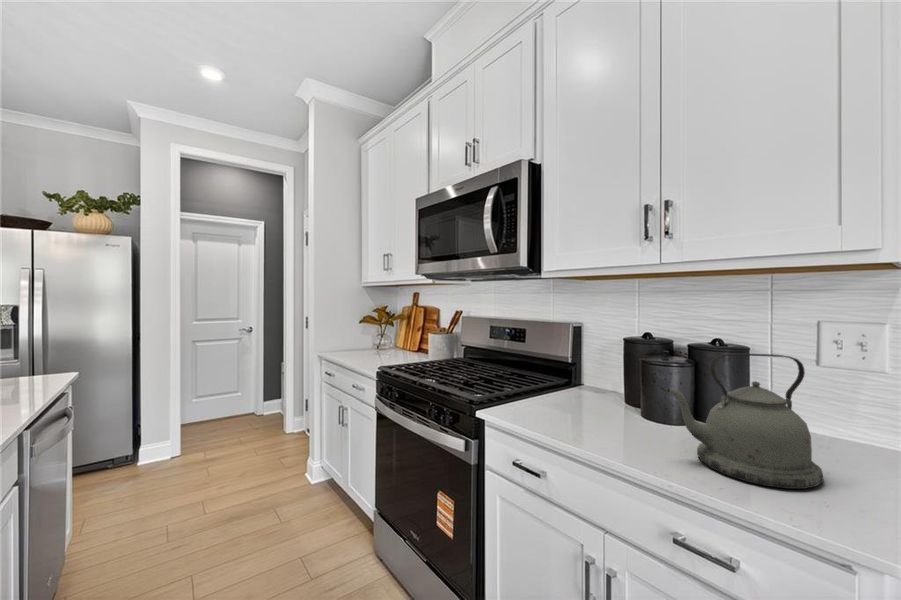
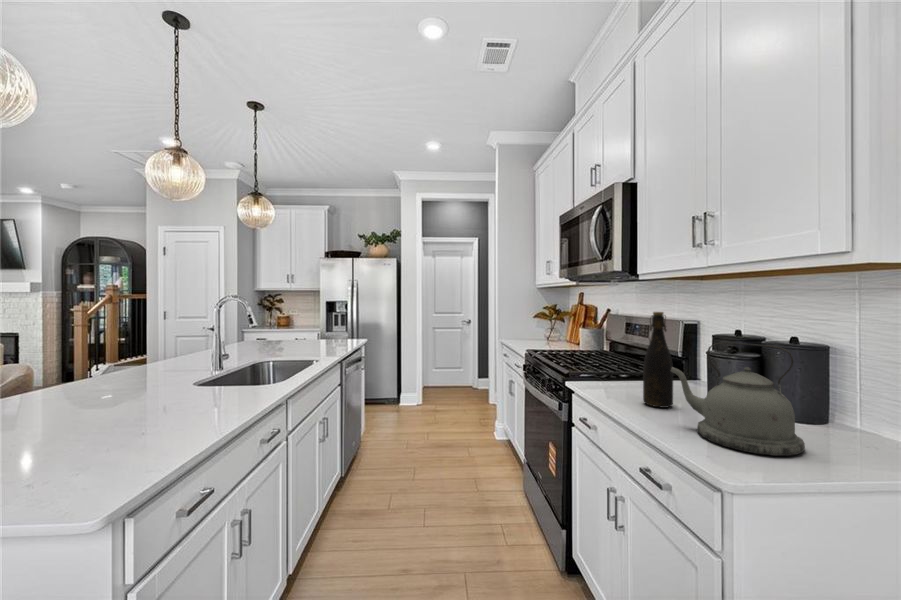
bottle: none [594,317,629,435] -> present [643,312,673,408]

